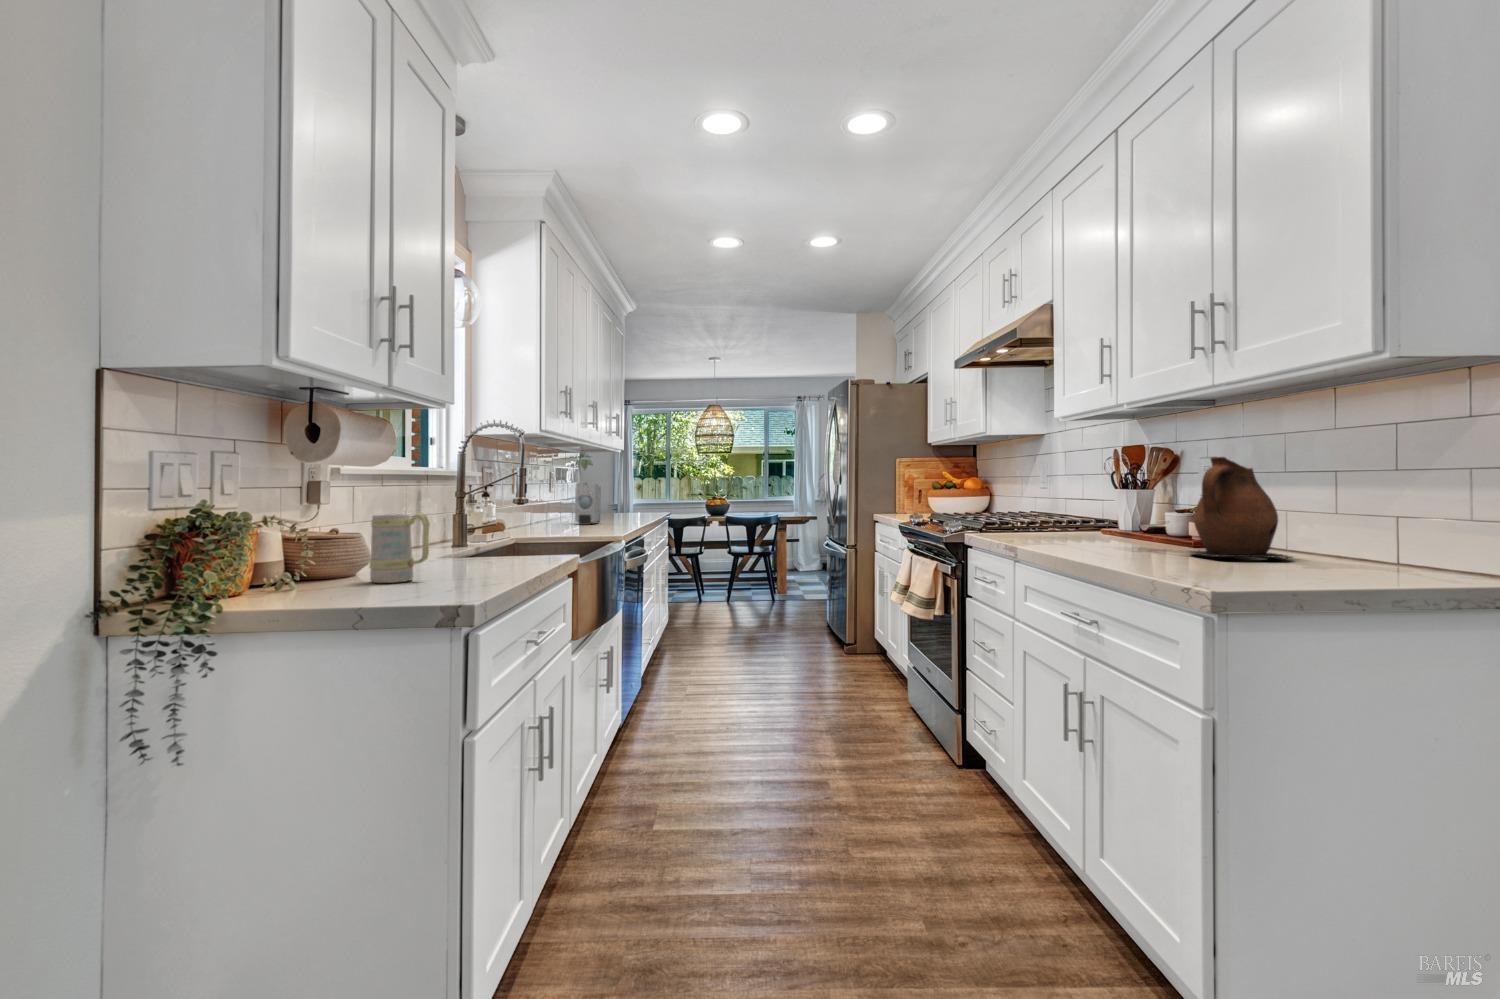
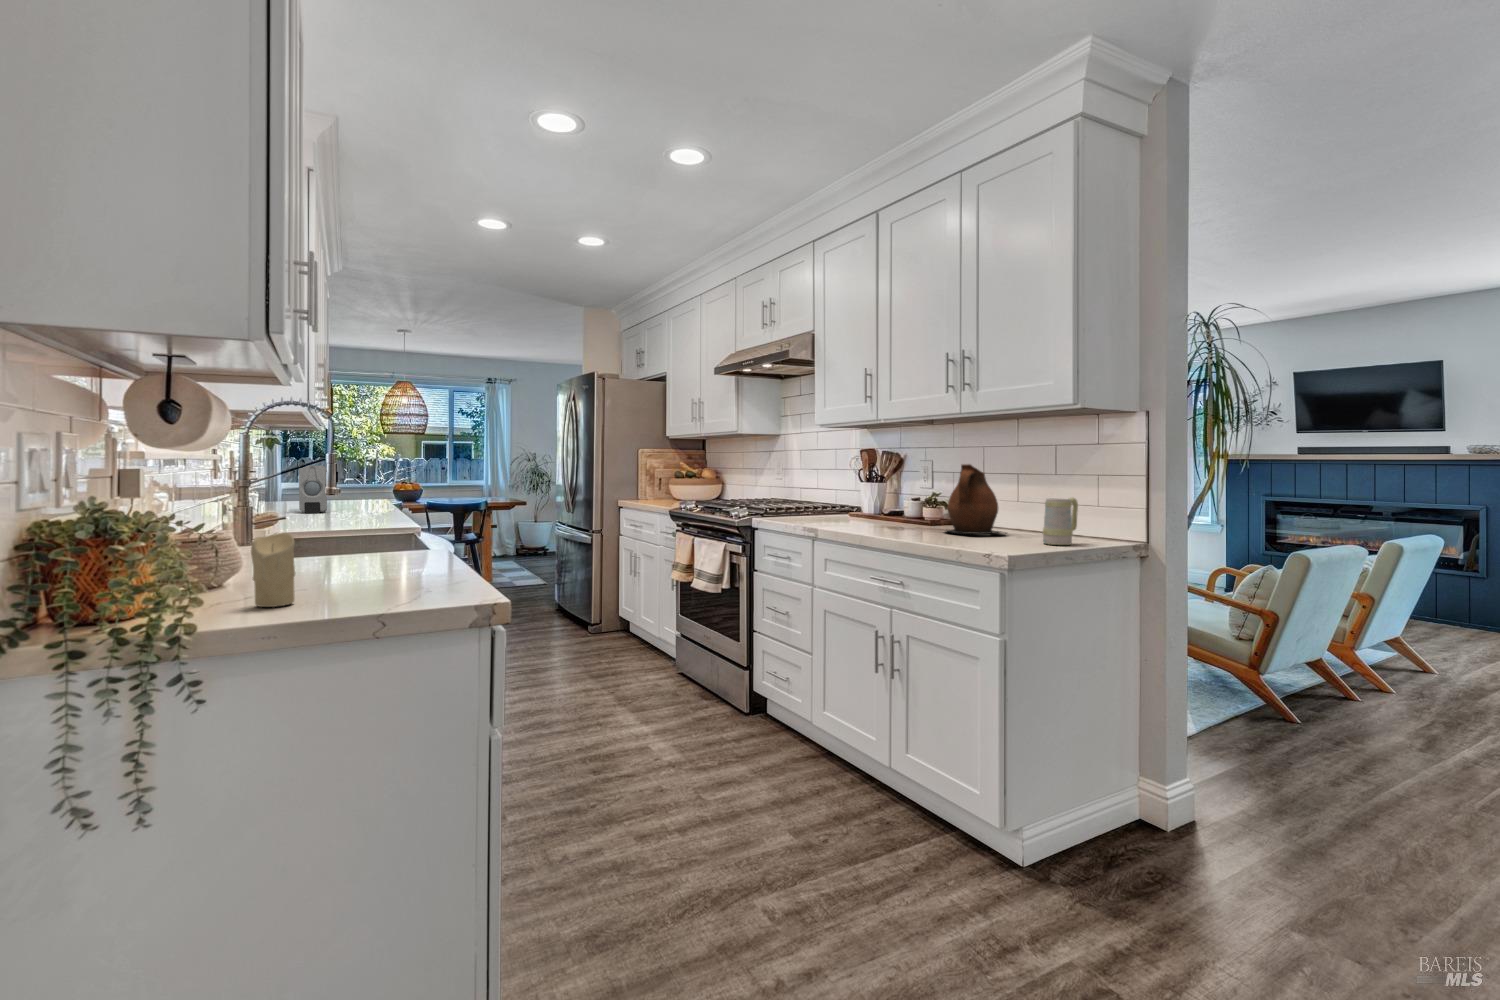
mug: present [369,513,430,583] -> present [1043,498,1078,545]
candle: none [295,531,332,594] -> present [251,533,295,607]

